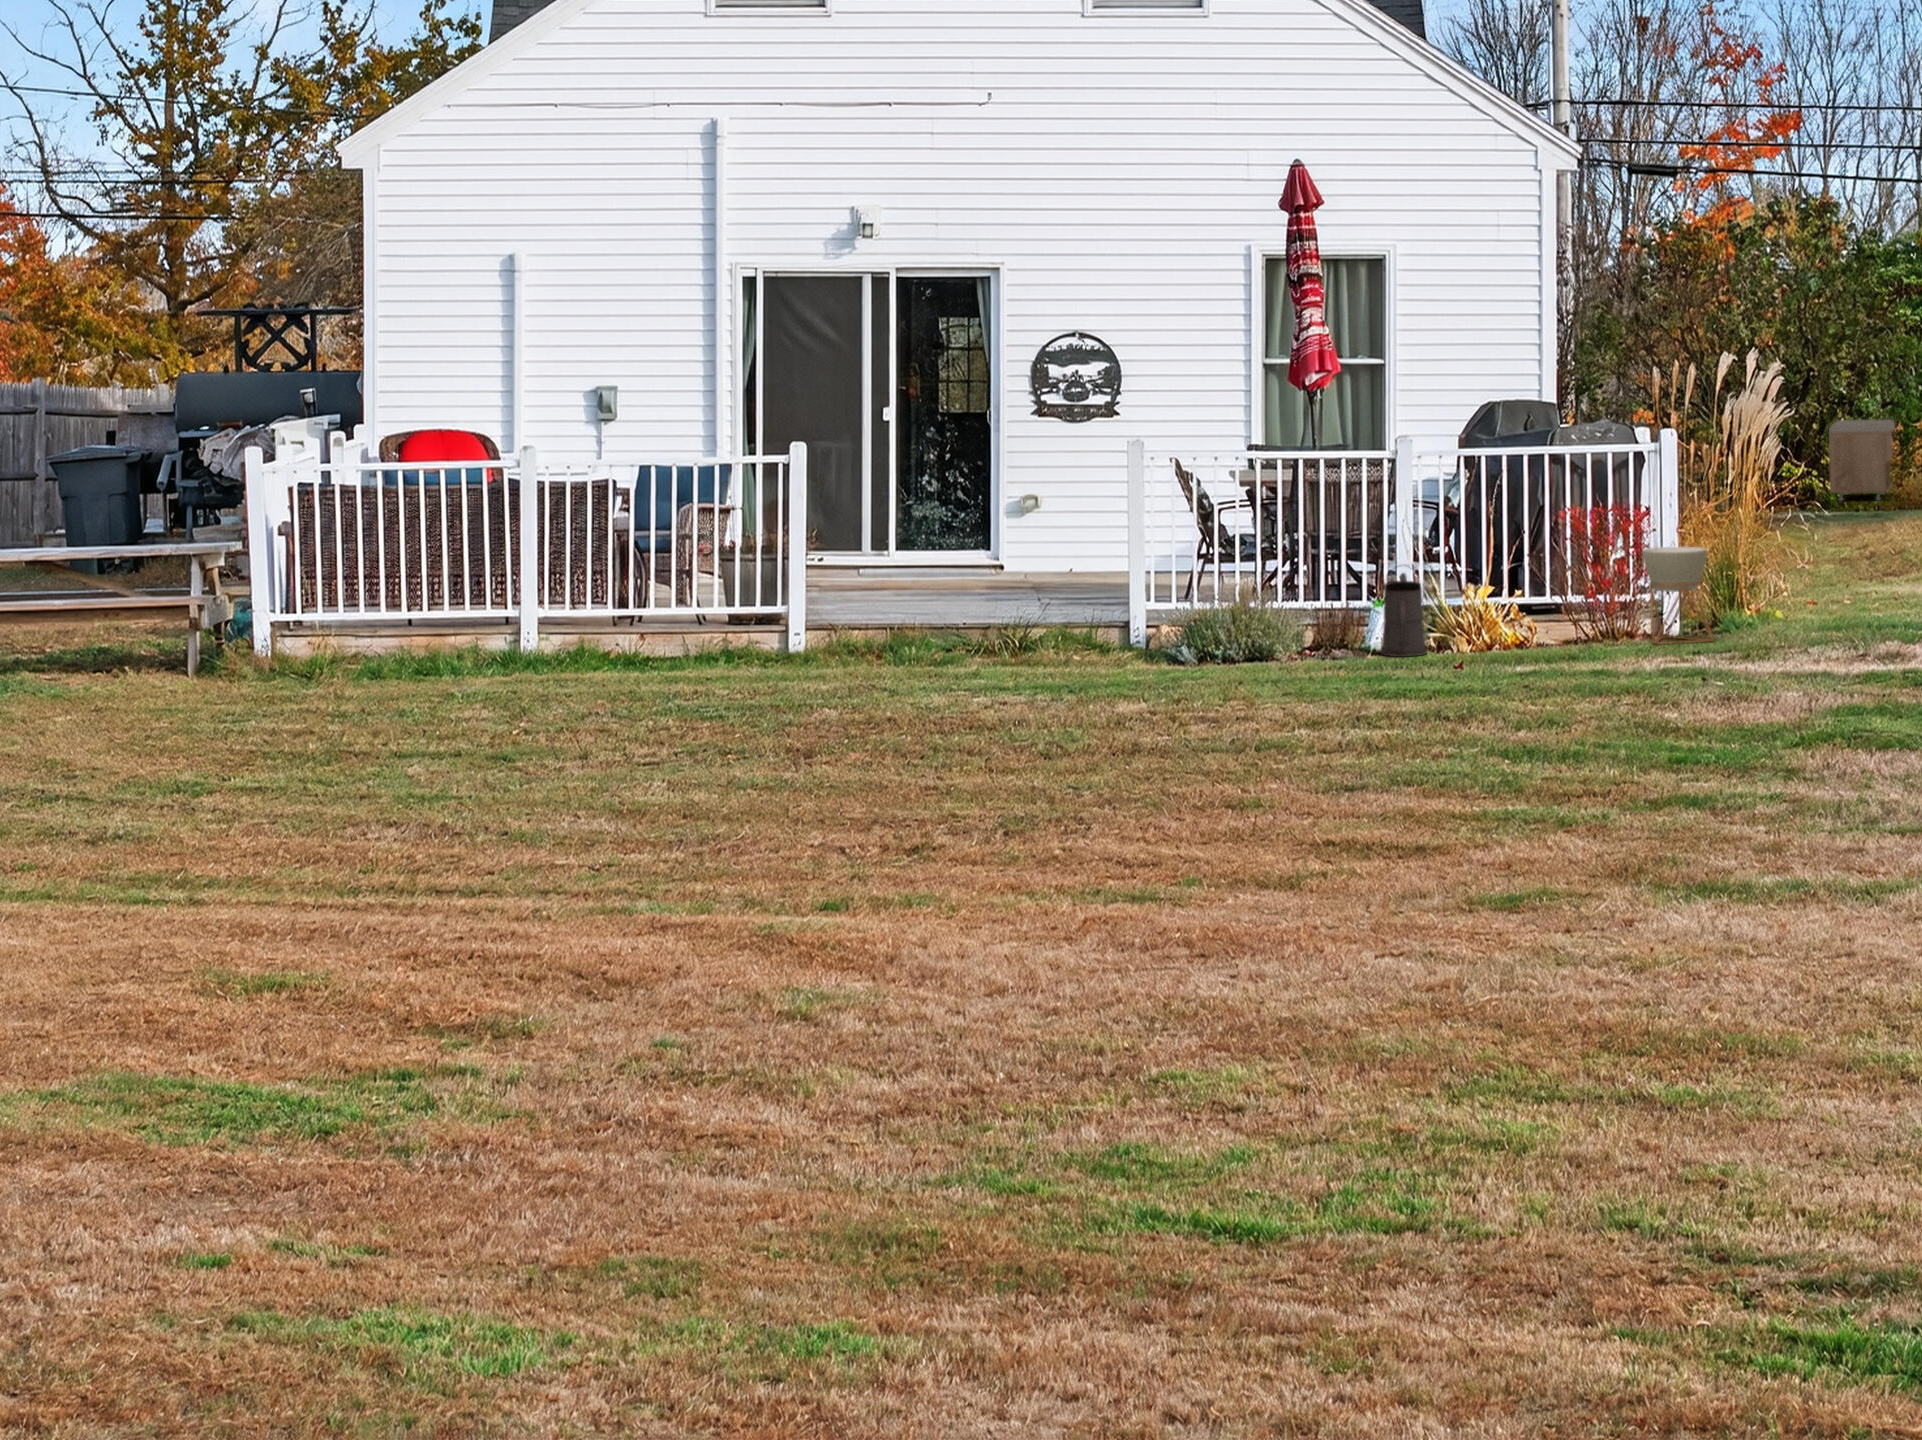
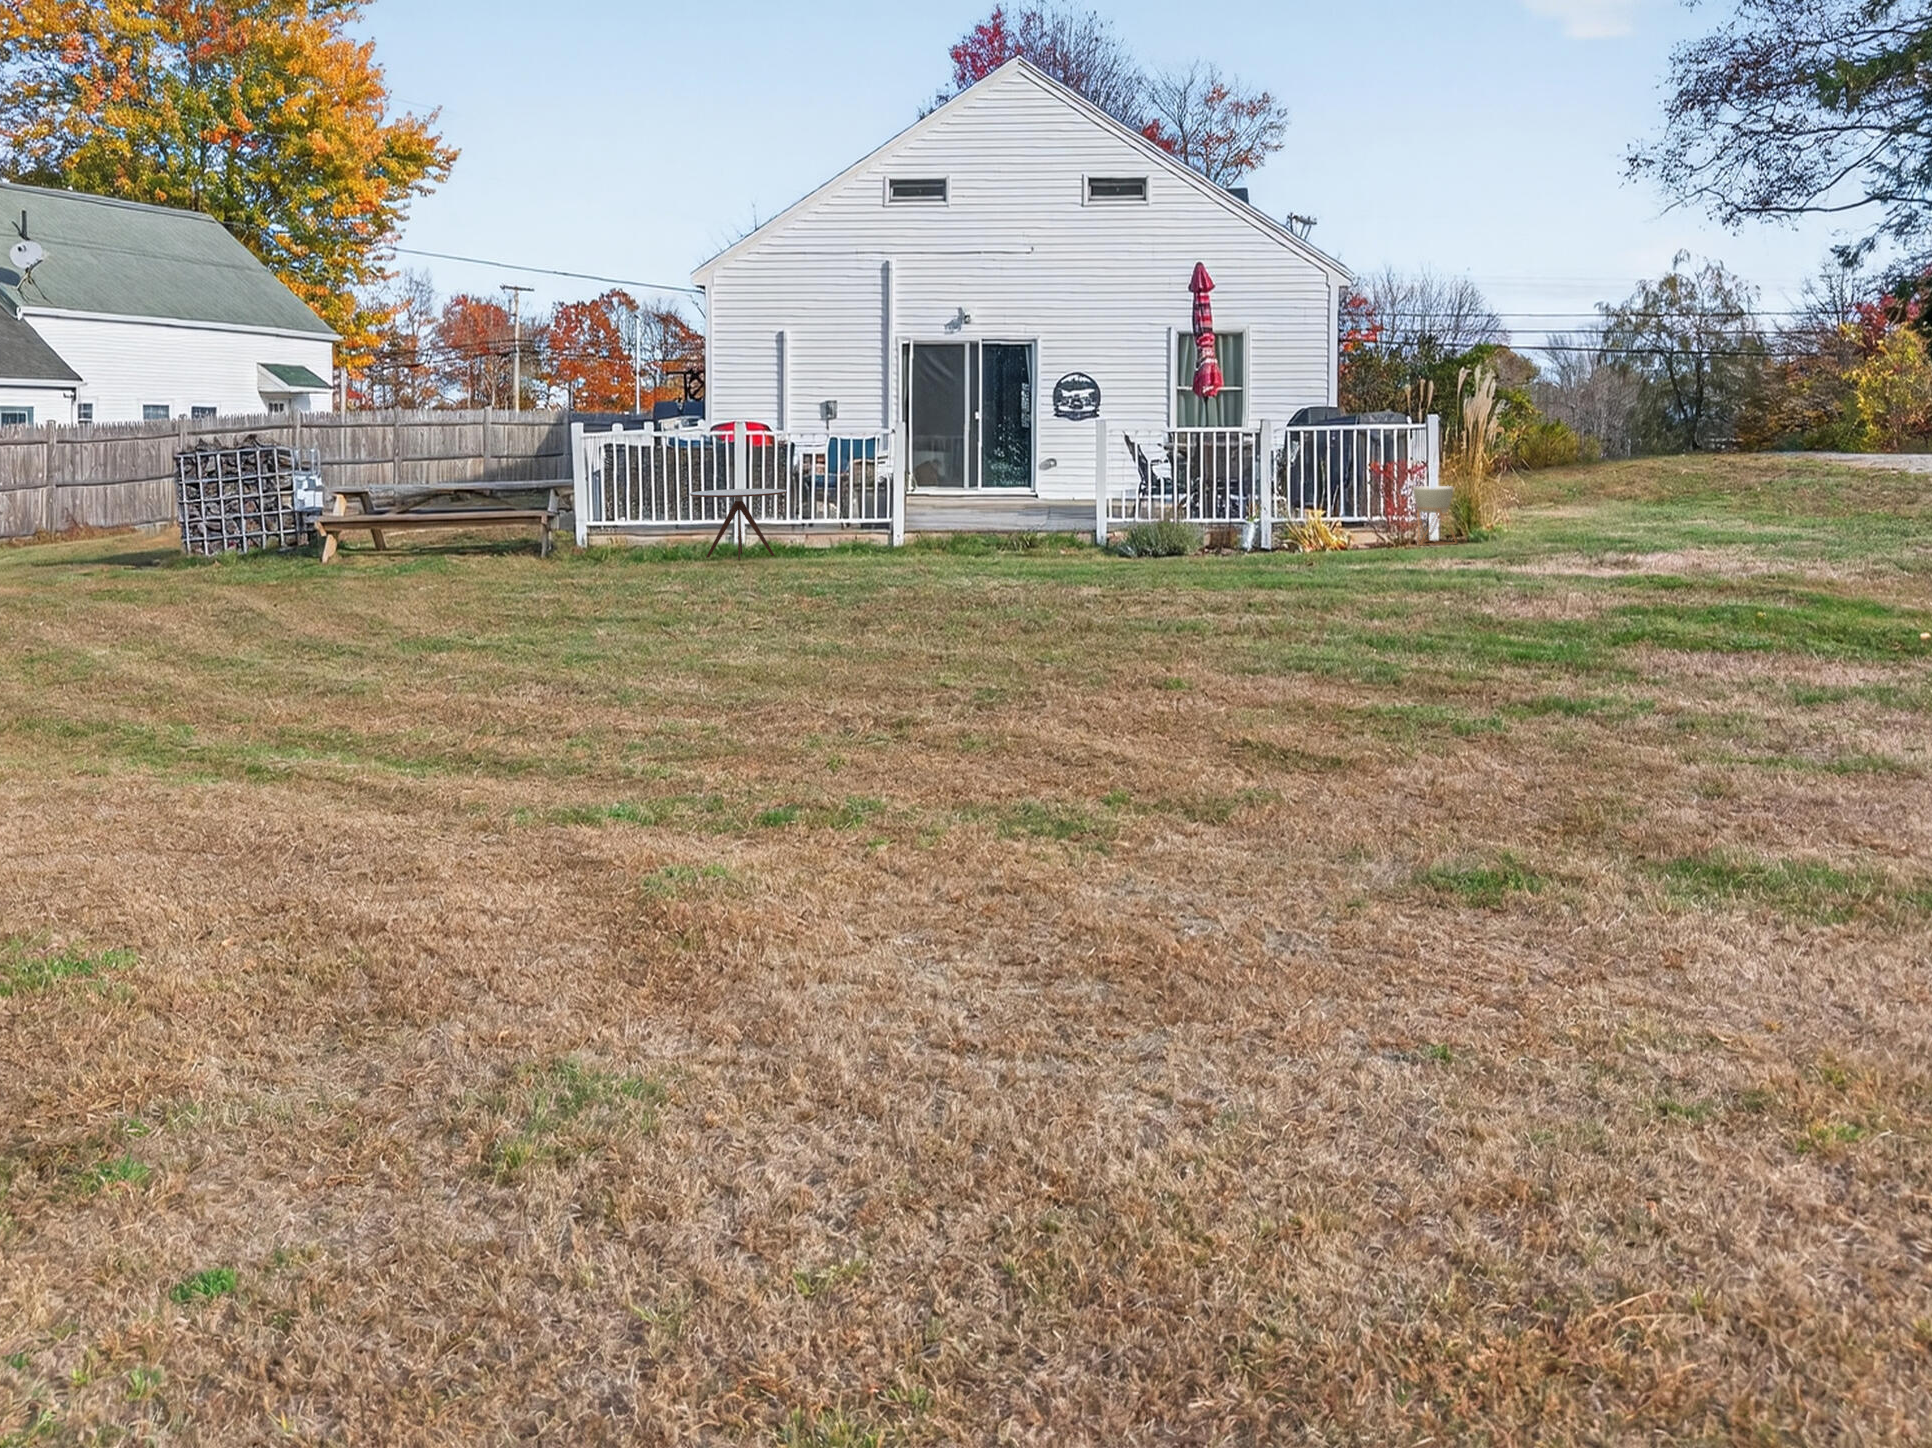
storage bench: present [1829,419,1895,500] -> none [1517,428,1555,474]
round table: none [452,559,613,681] -> present [690,489,787,560]
watering can: present [1381,572,1427,657] -> none [1250,495,1279,551]

